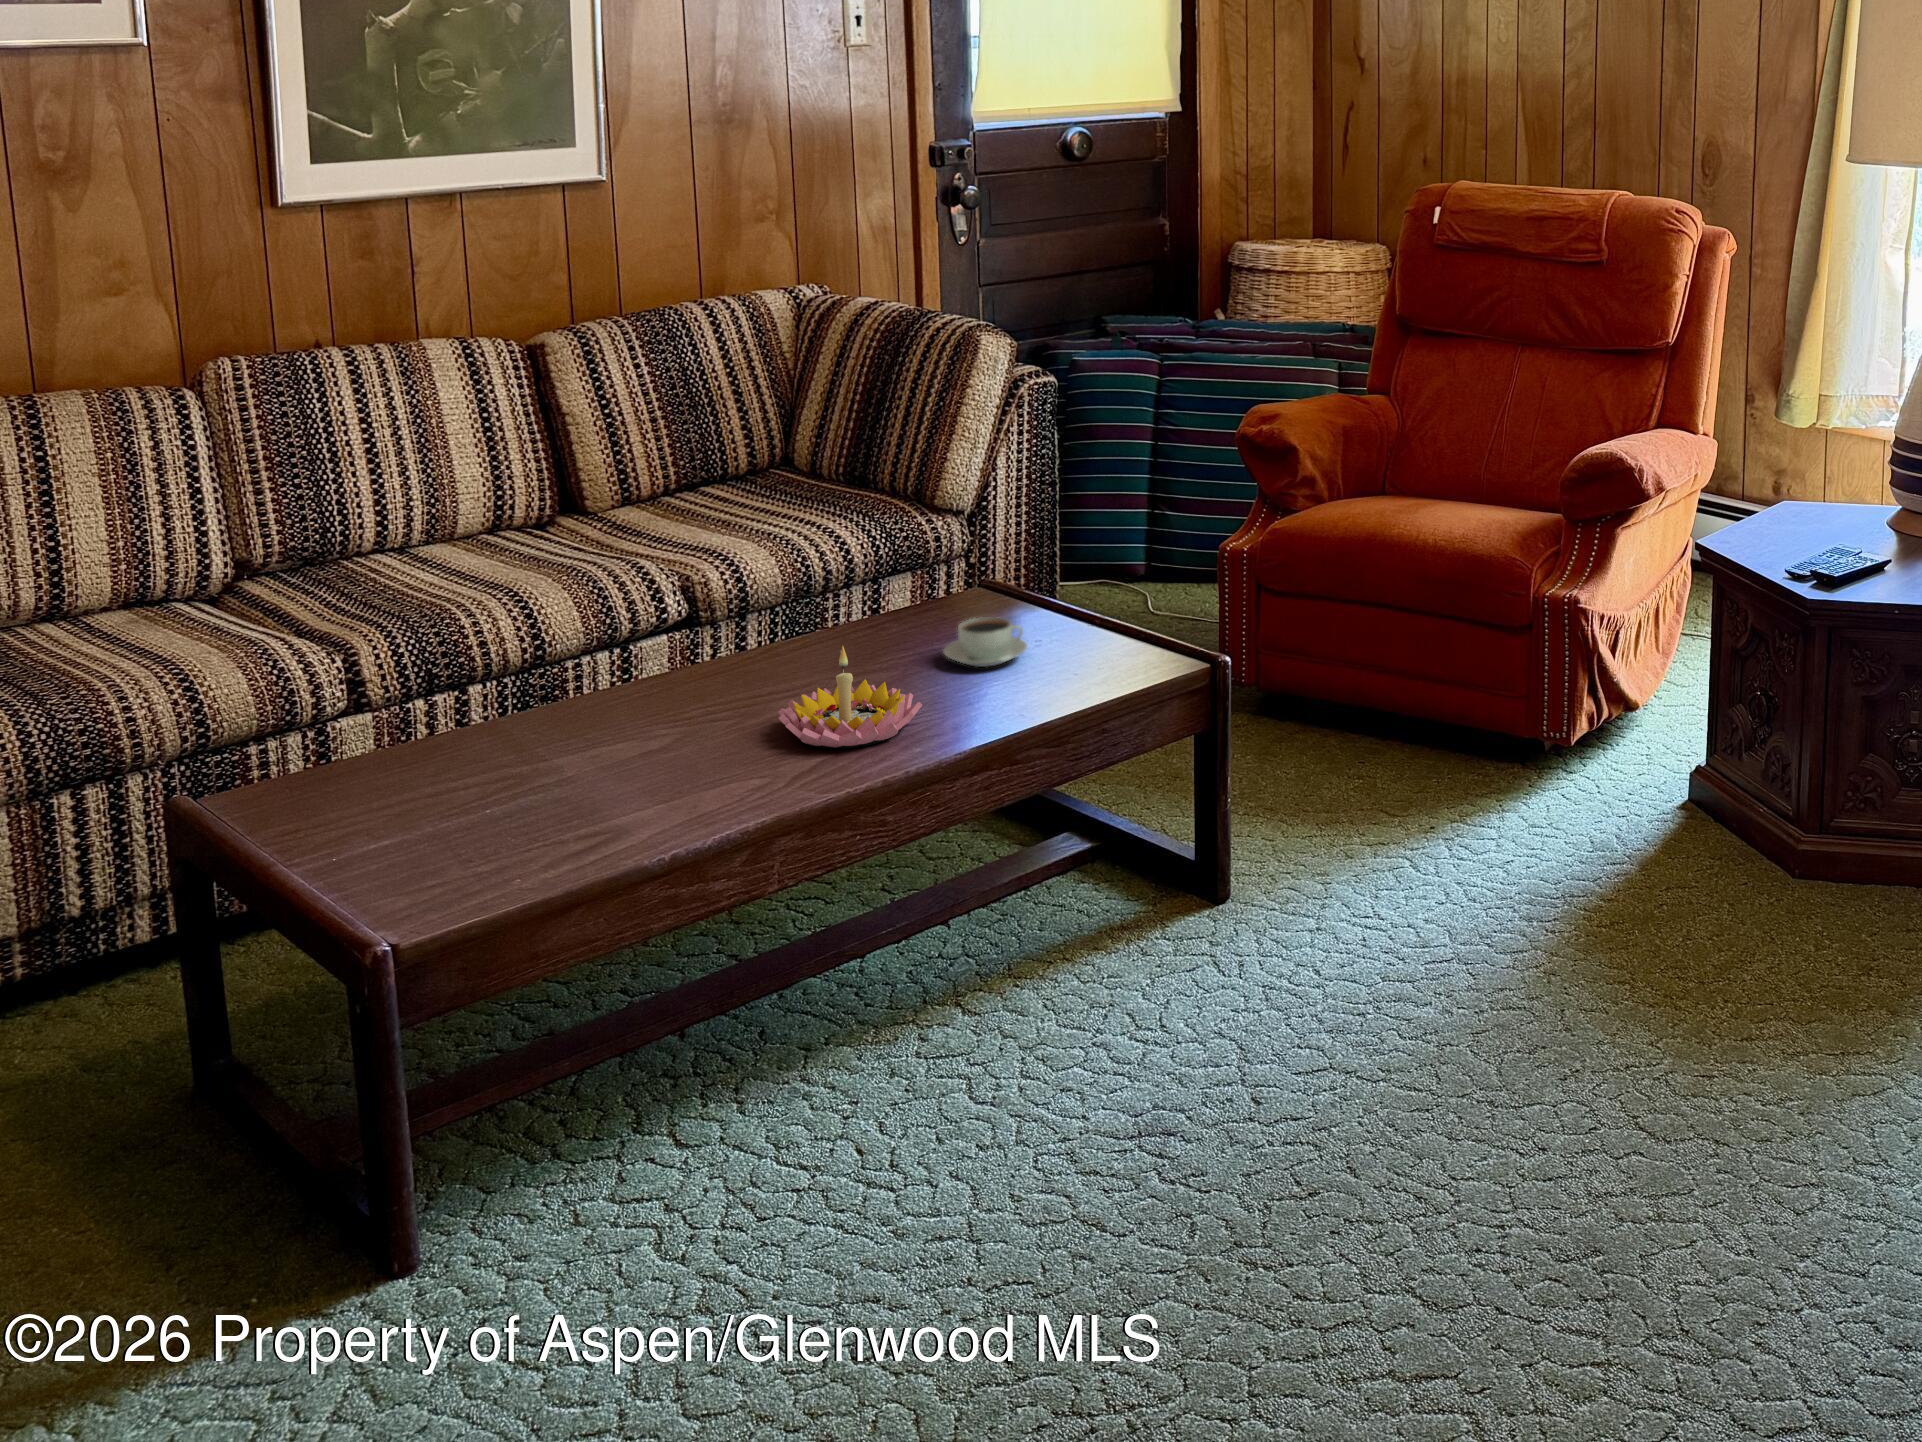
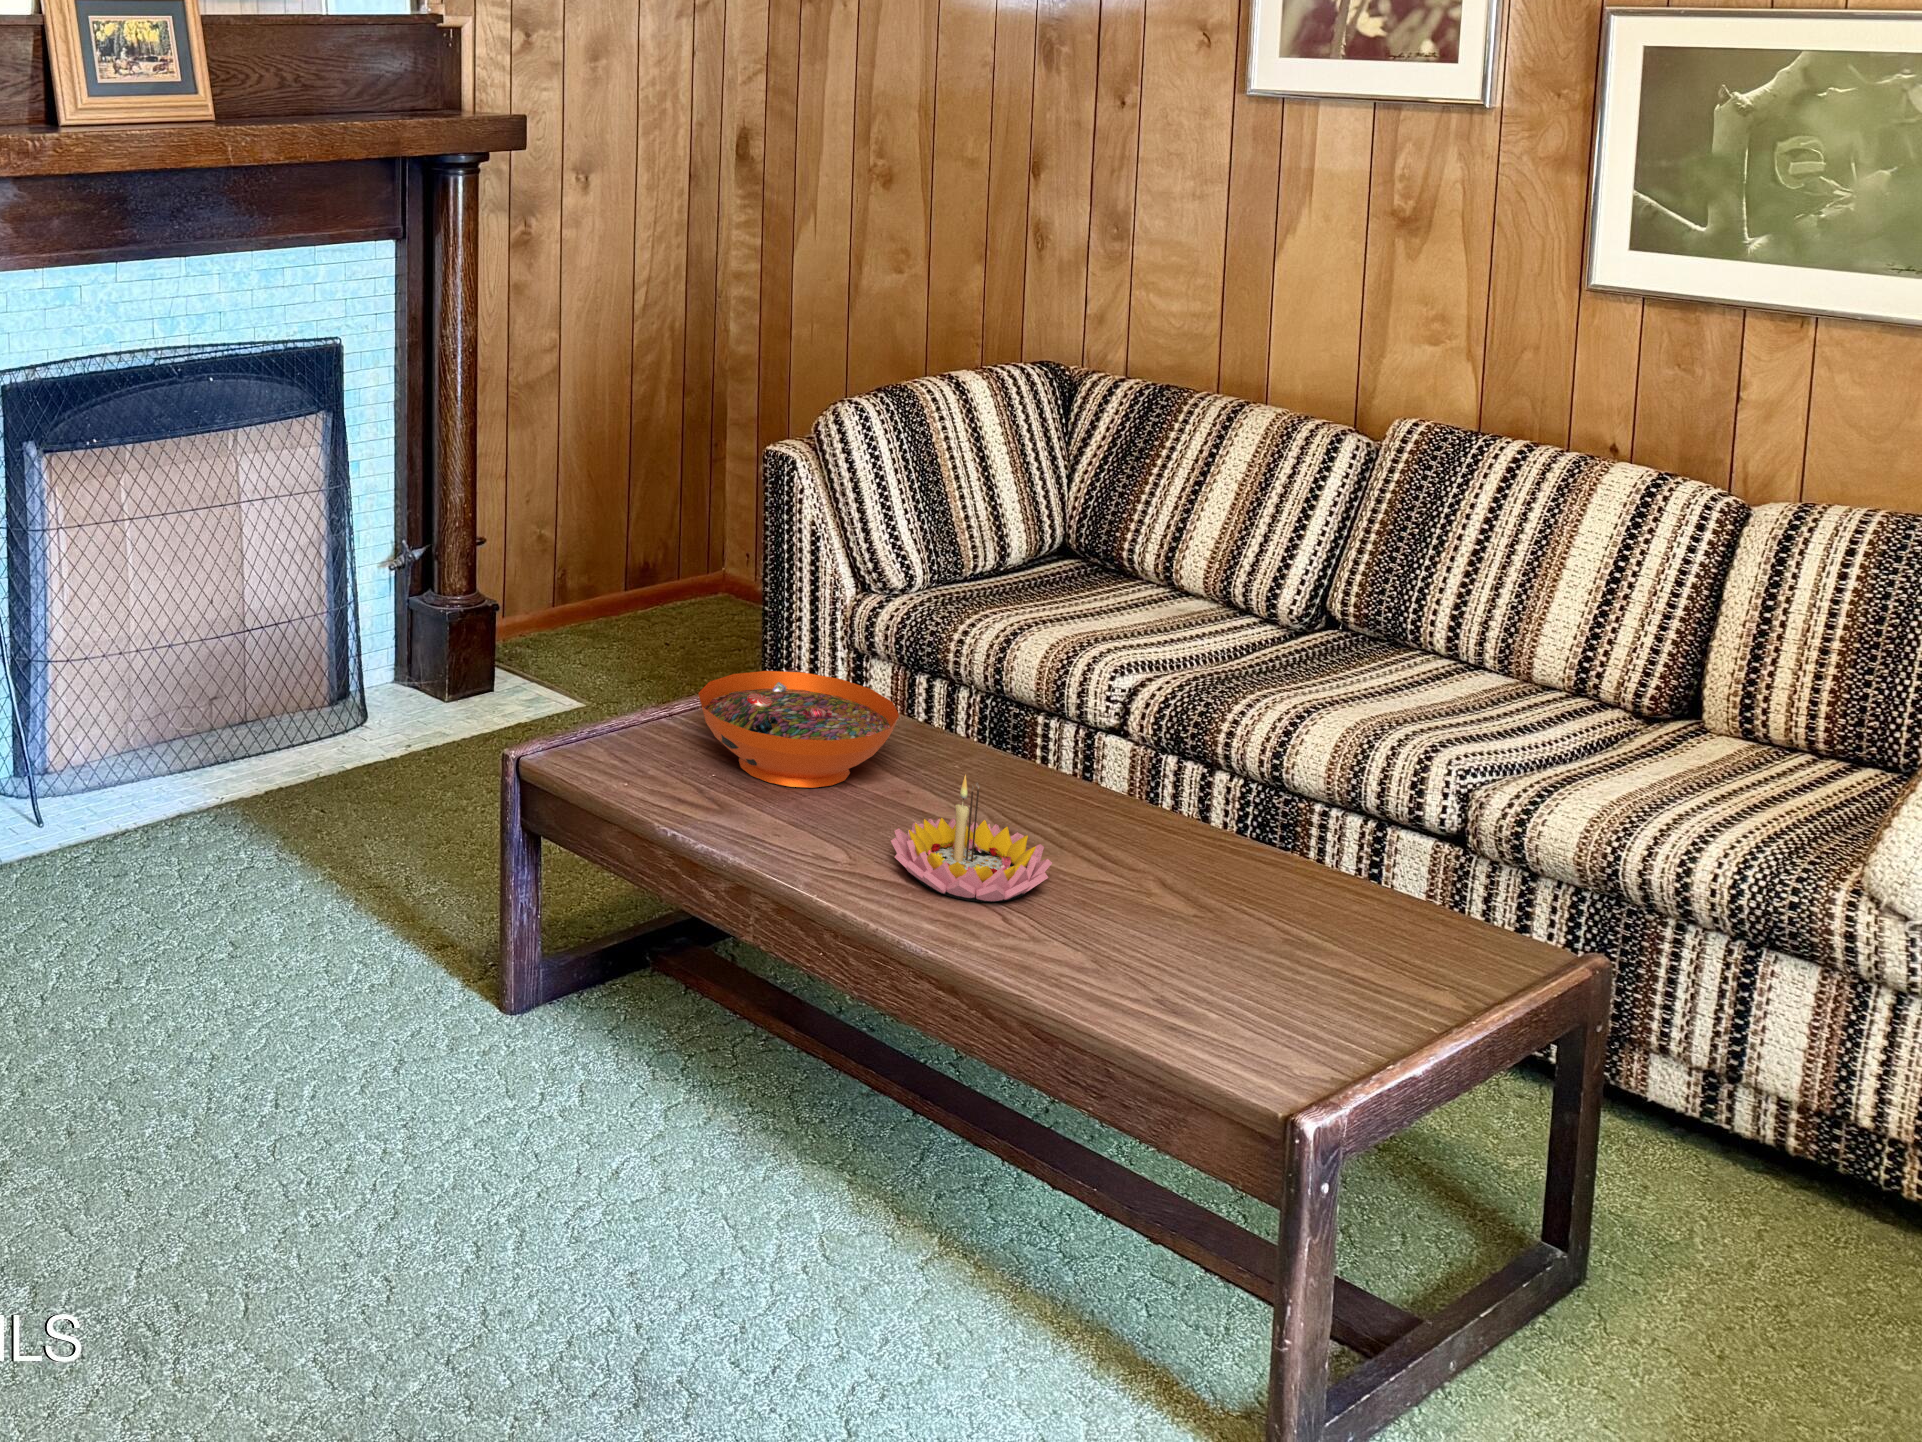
coffee cup: present [944,617,1027,667] -> none [1195,893,1316,969]
decorative bowl: none [444,688,677,814] -> present [698,671,899,788]

